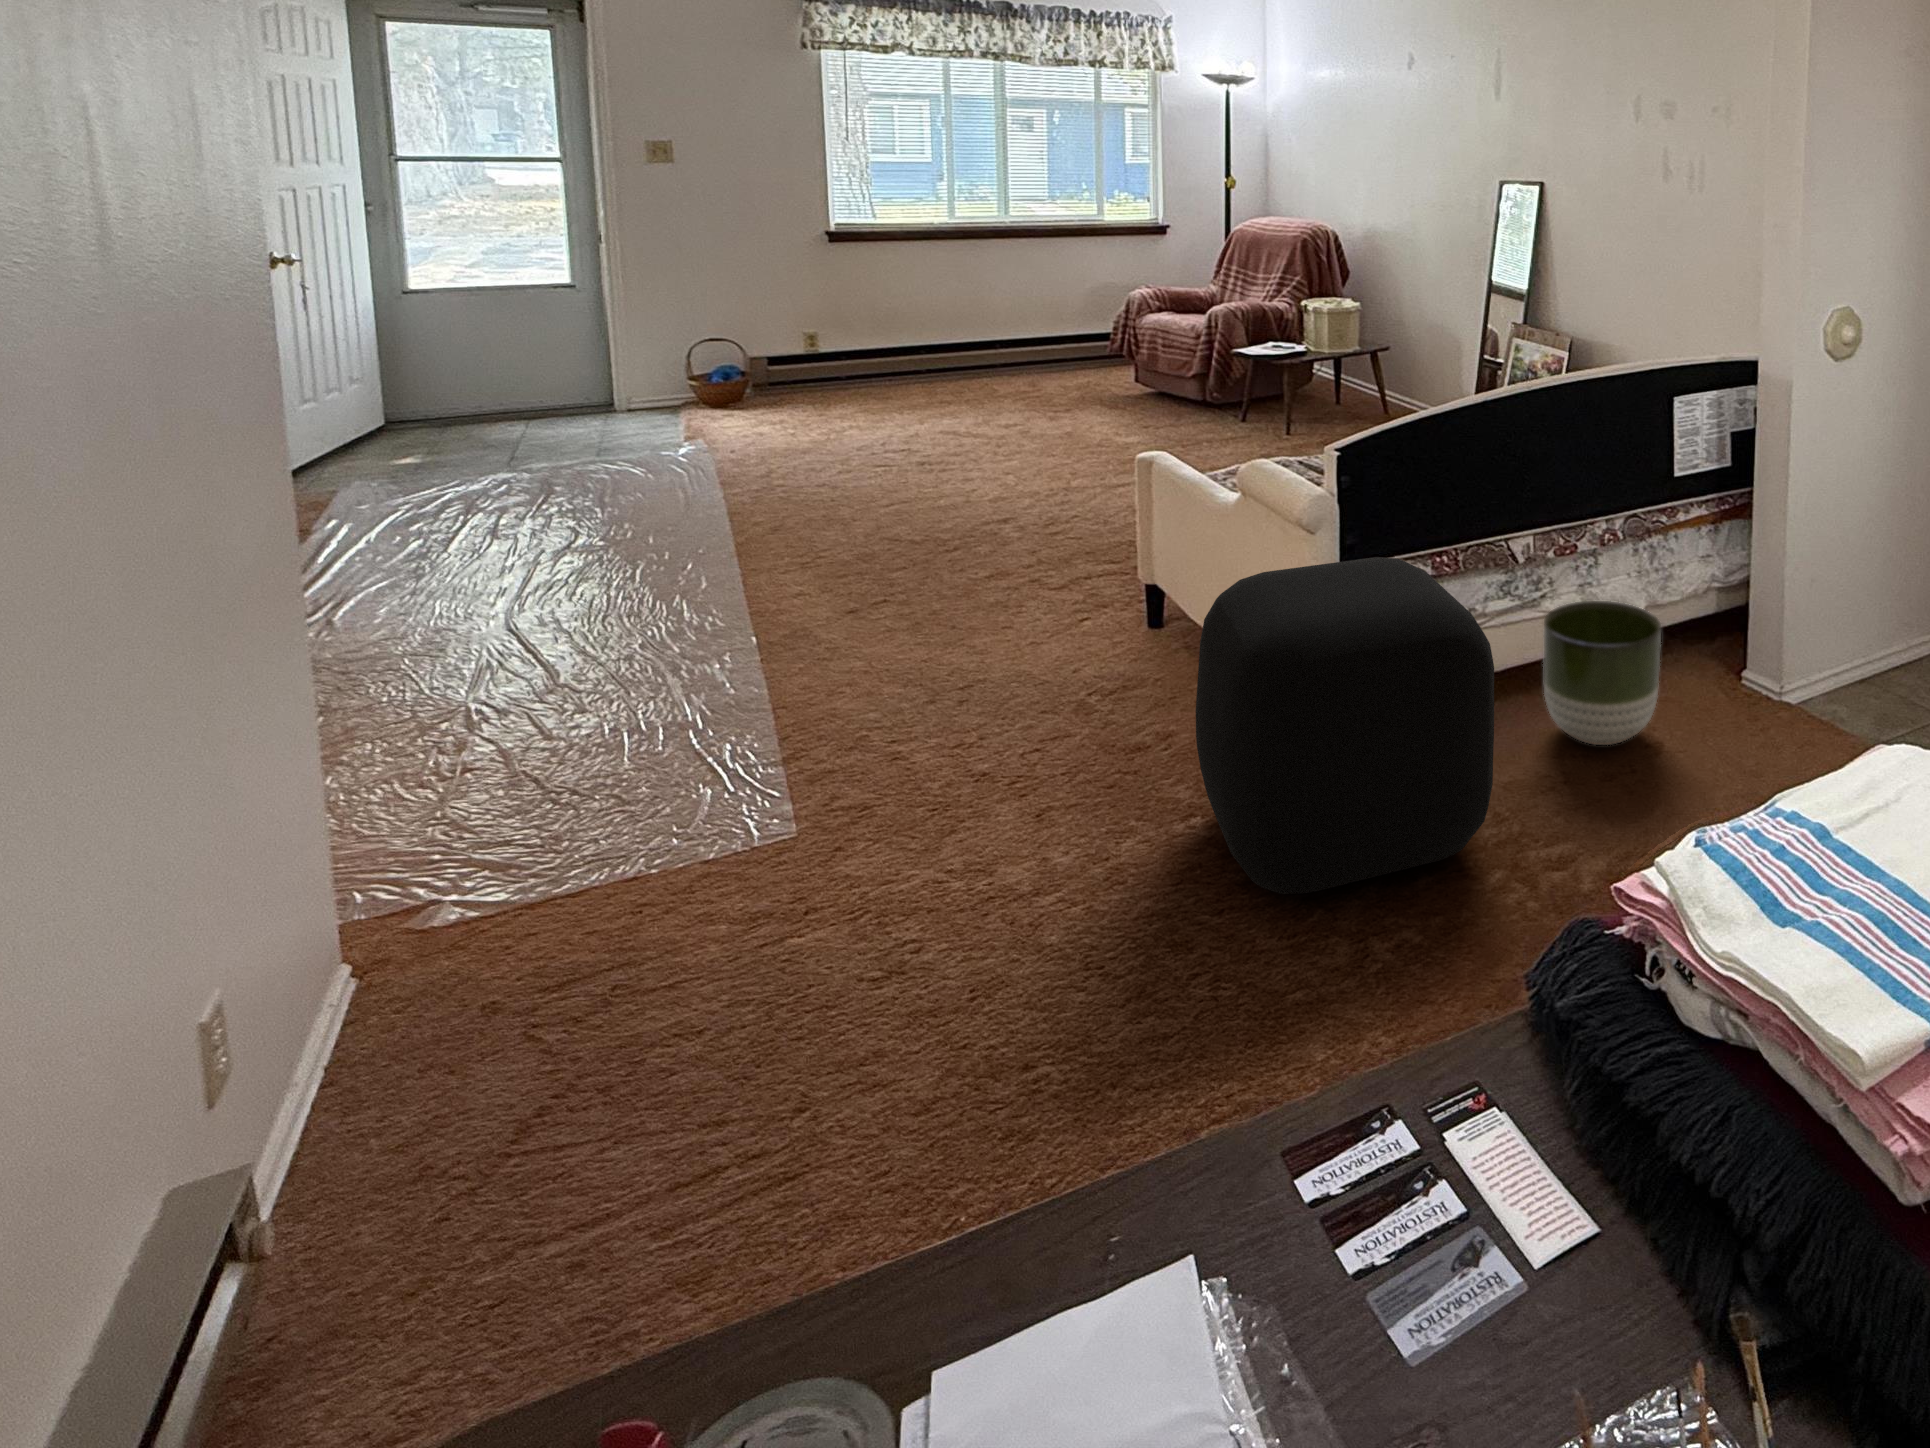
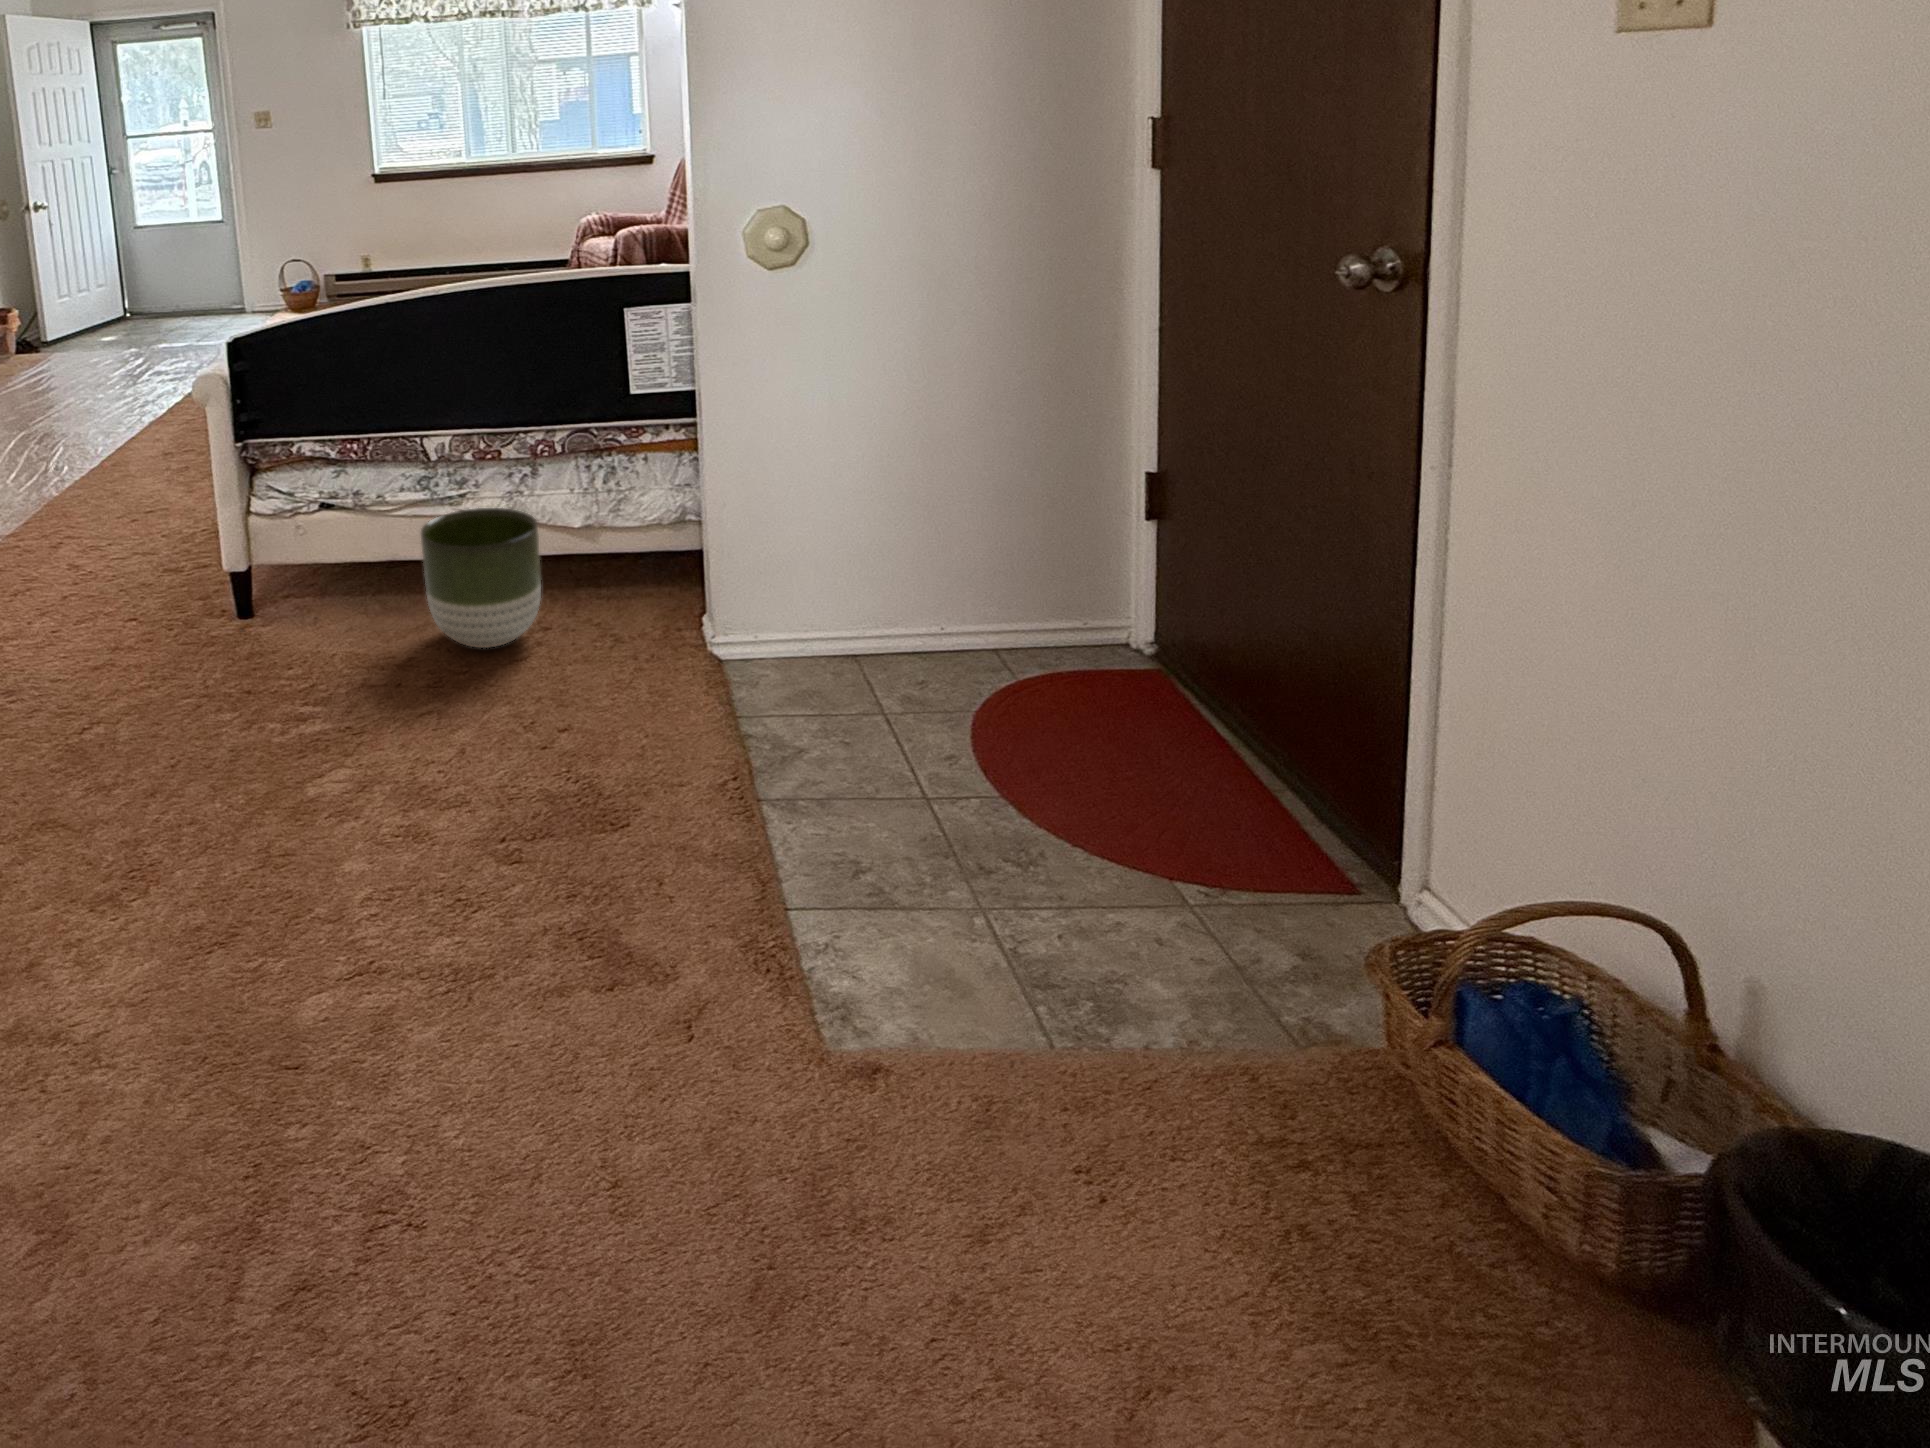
ottoman: present [1196,557,1494,894] -> none [49,432,319,689]

